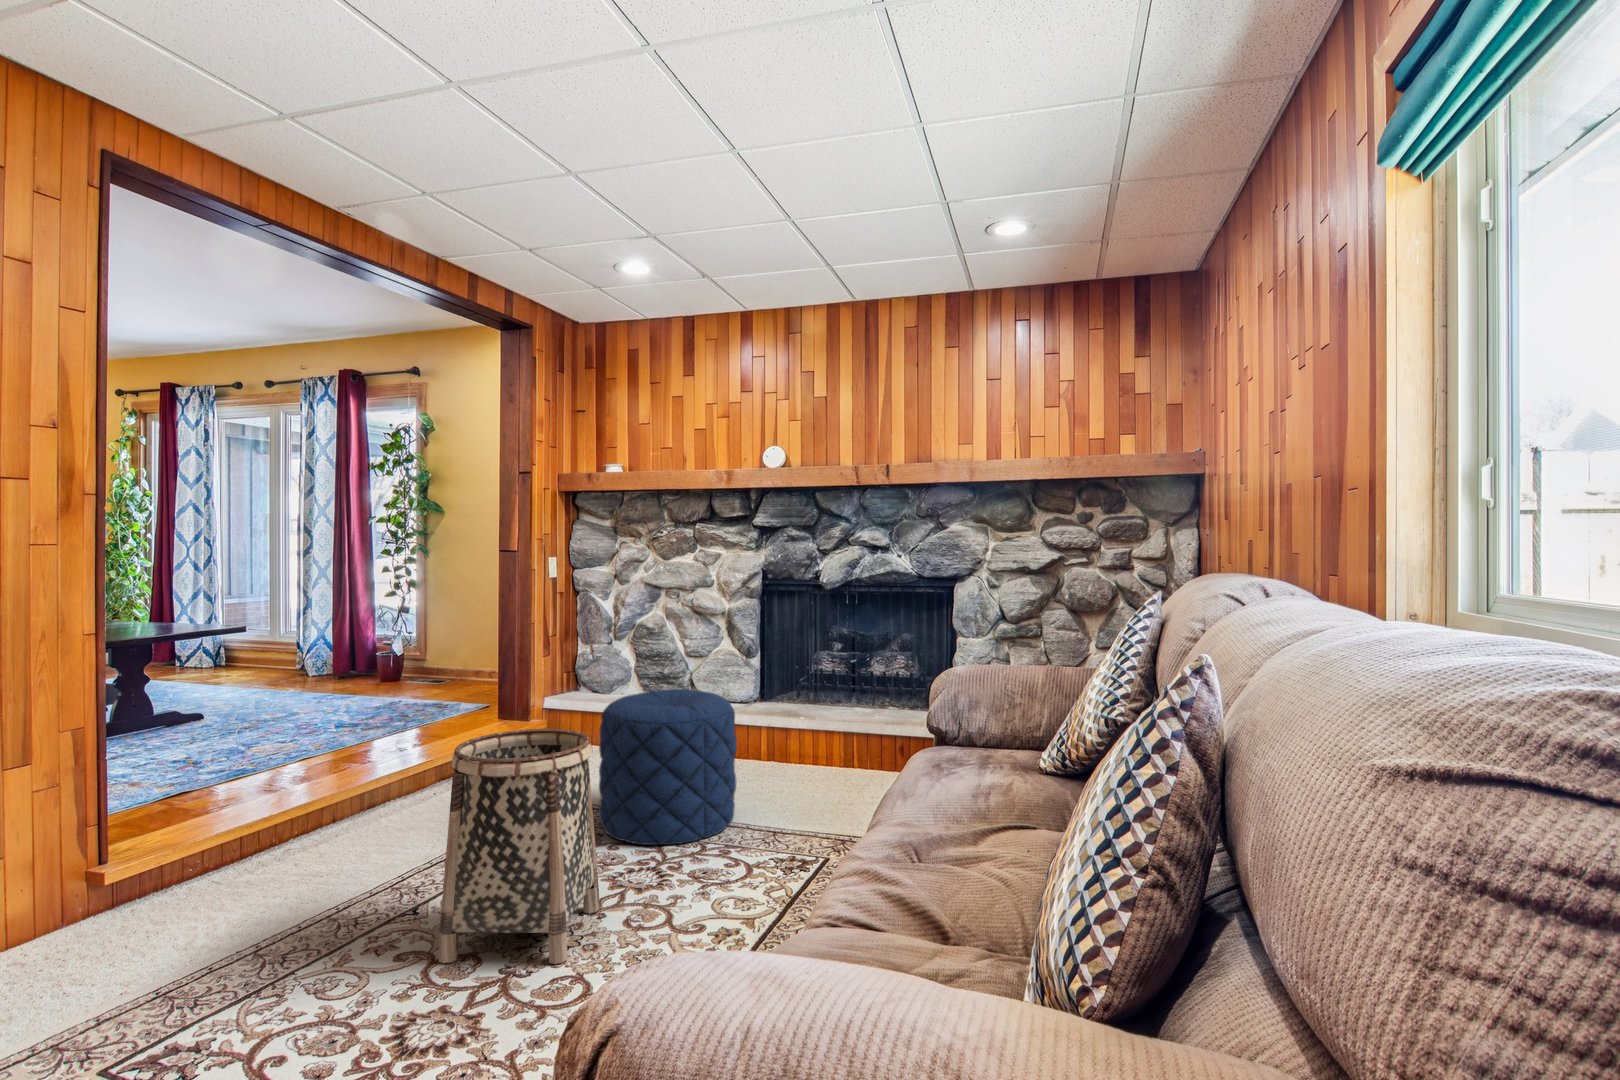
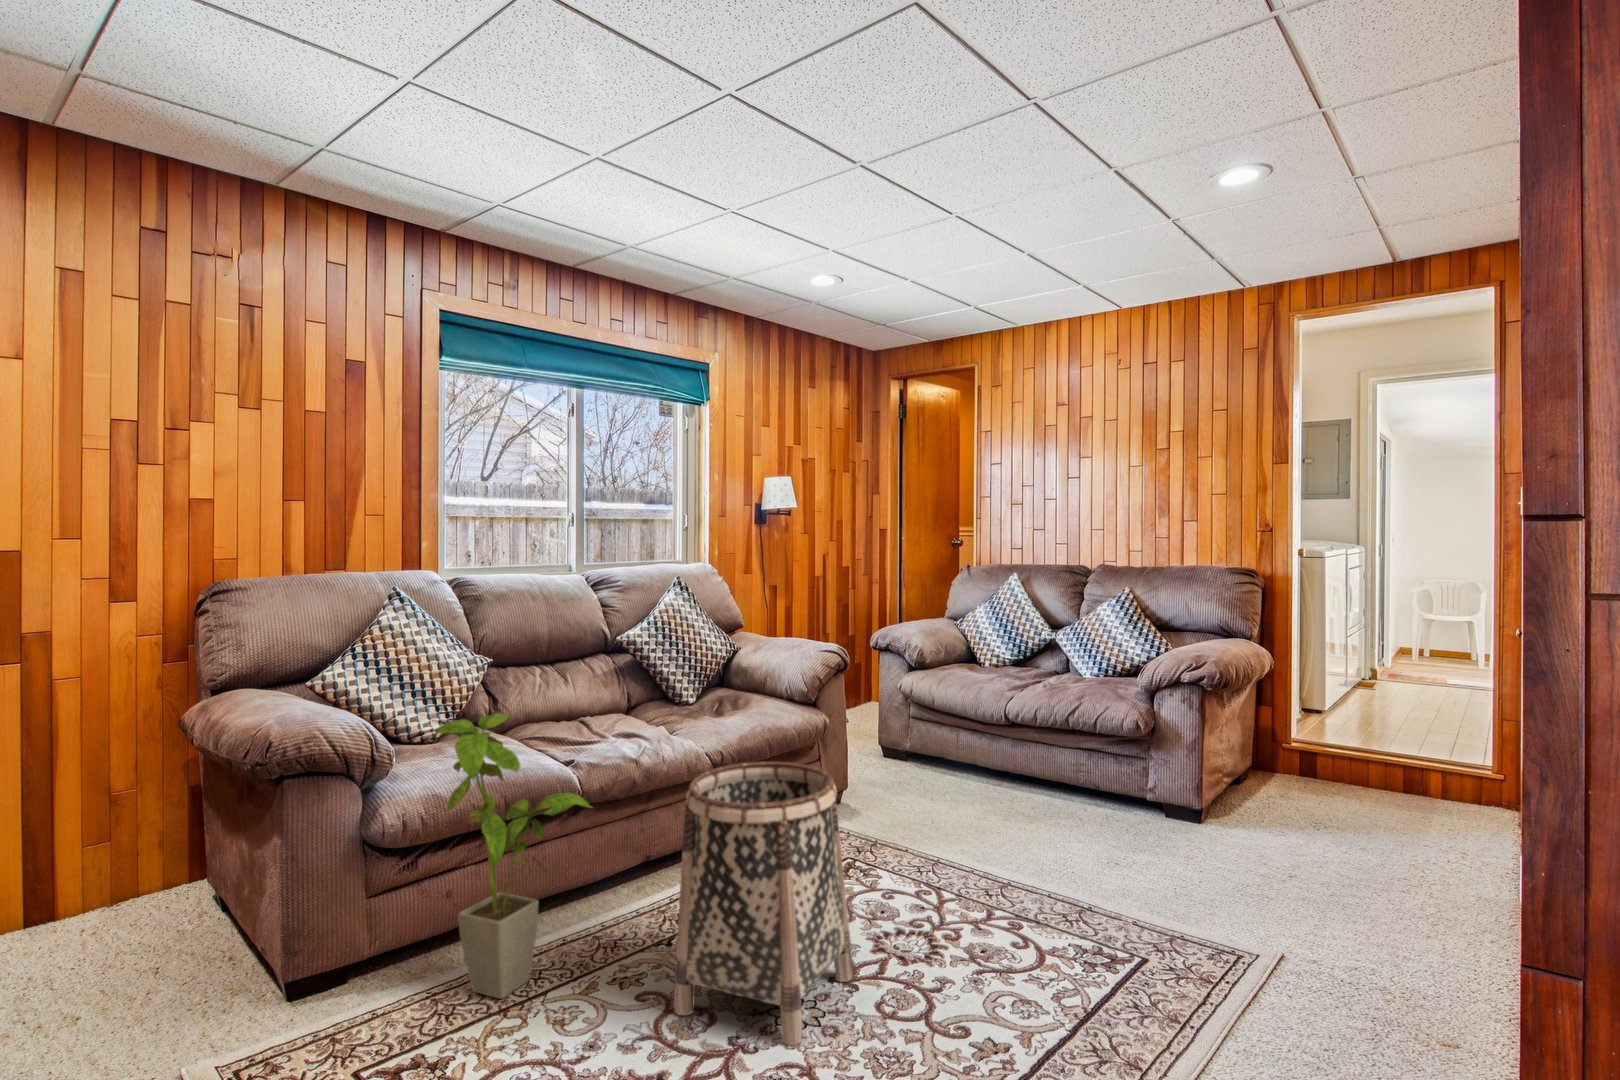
pouf: present [599,689,737,845] -> none [875,714,1038,904]
house plant: none [169,697,351,988] -> present [434,713,592,999]

